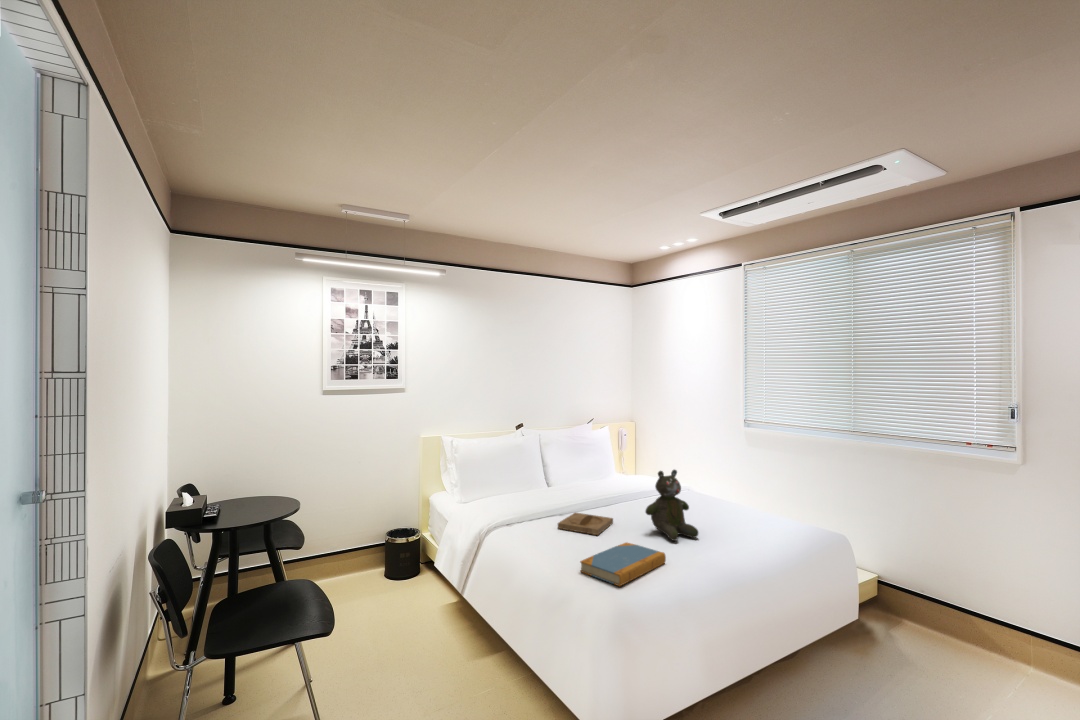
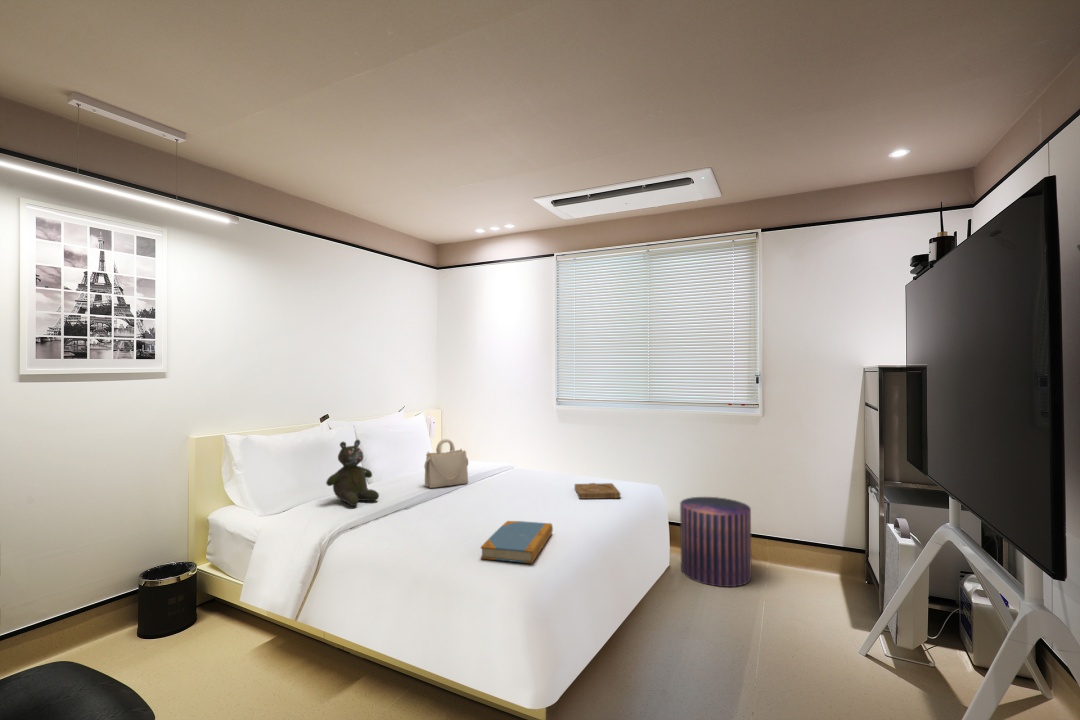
handbag: none [588,455,630,500] -> present [424,439,468,488]
teddy bear: present [645,470,698,541] -> present [326,440,379,506]
tray: present [558,513,613,535] -> present [574,483,620,499]
pouf: none [878,556,986,683] -> present [680,497,752,587]

